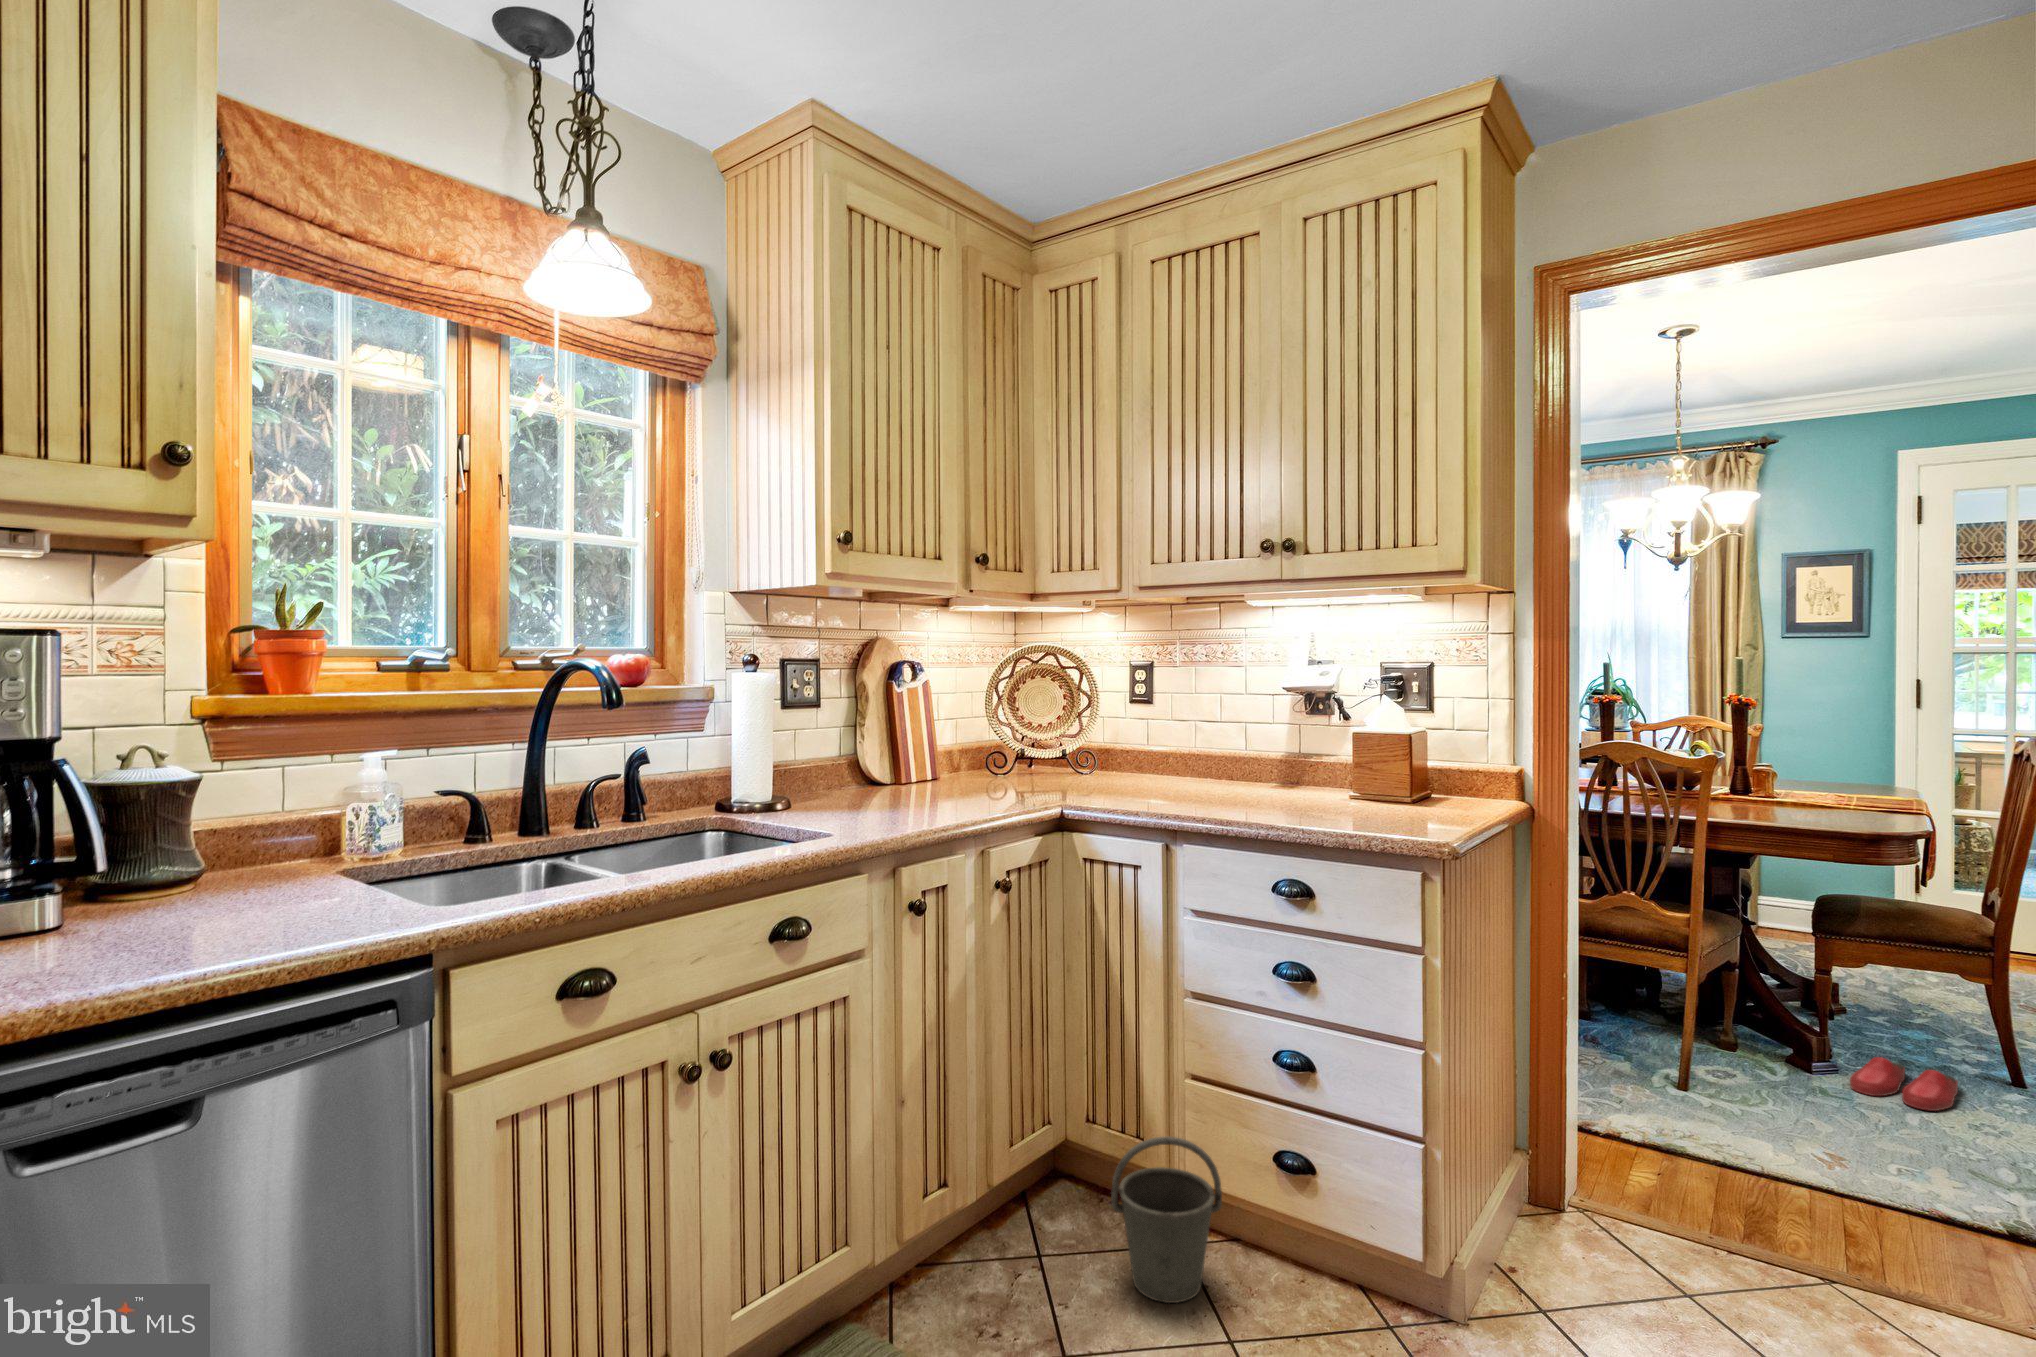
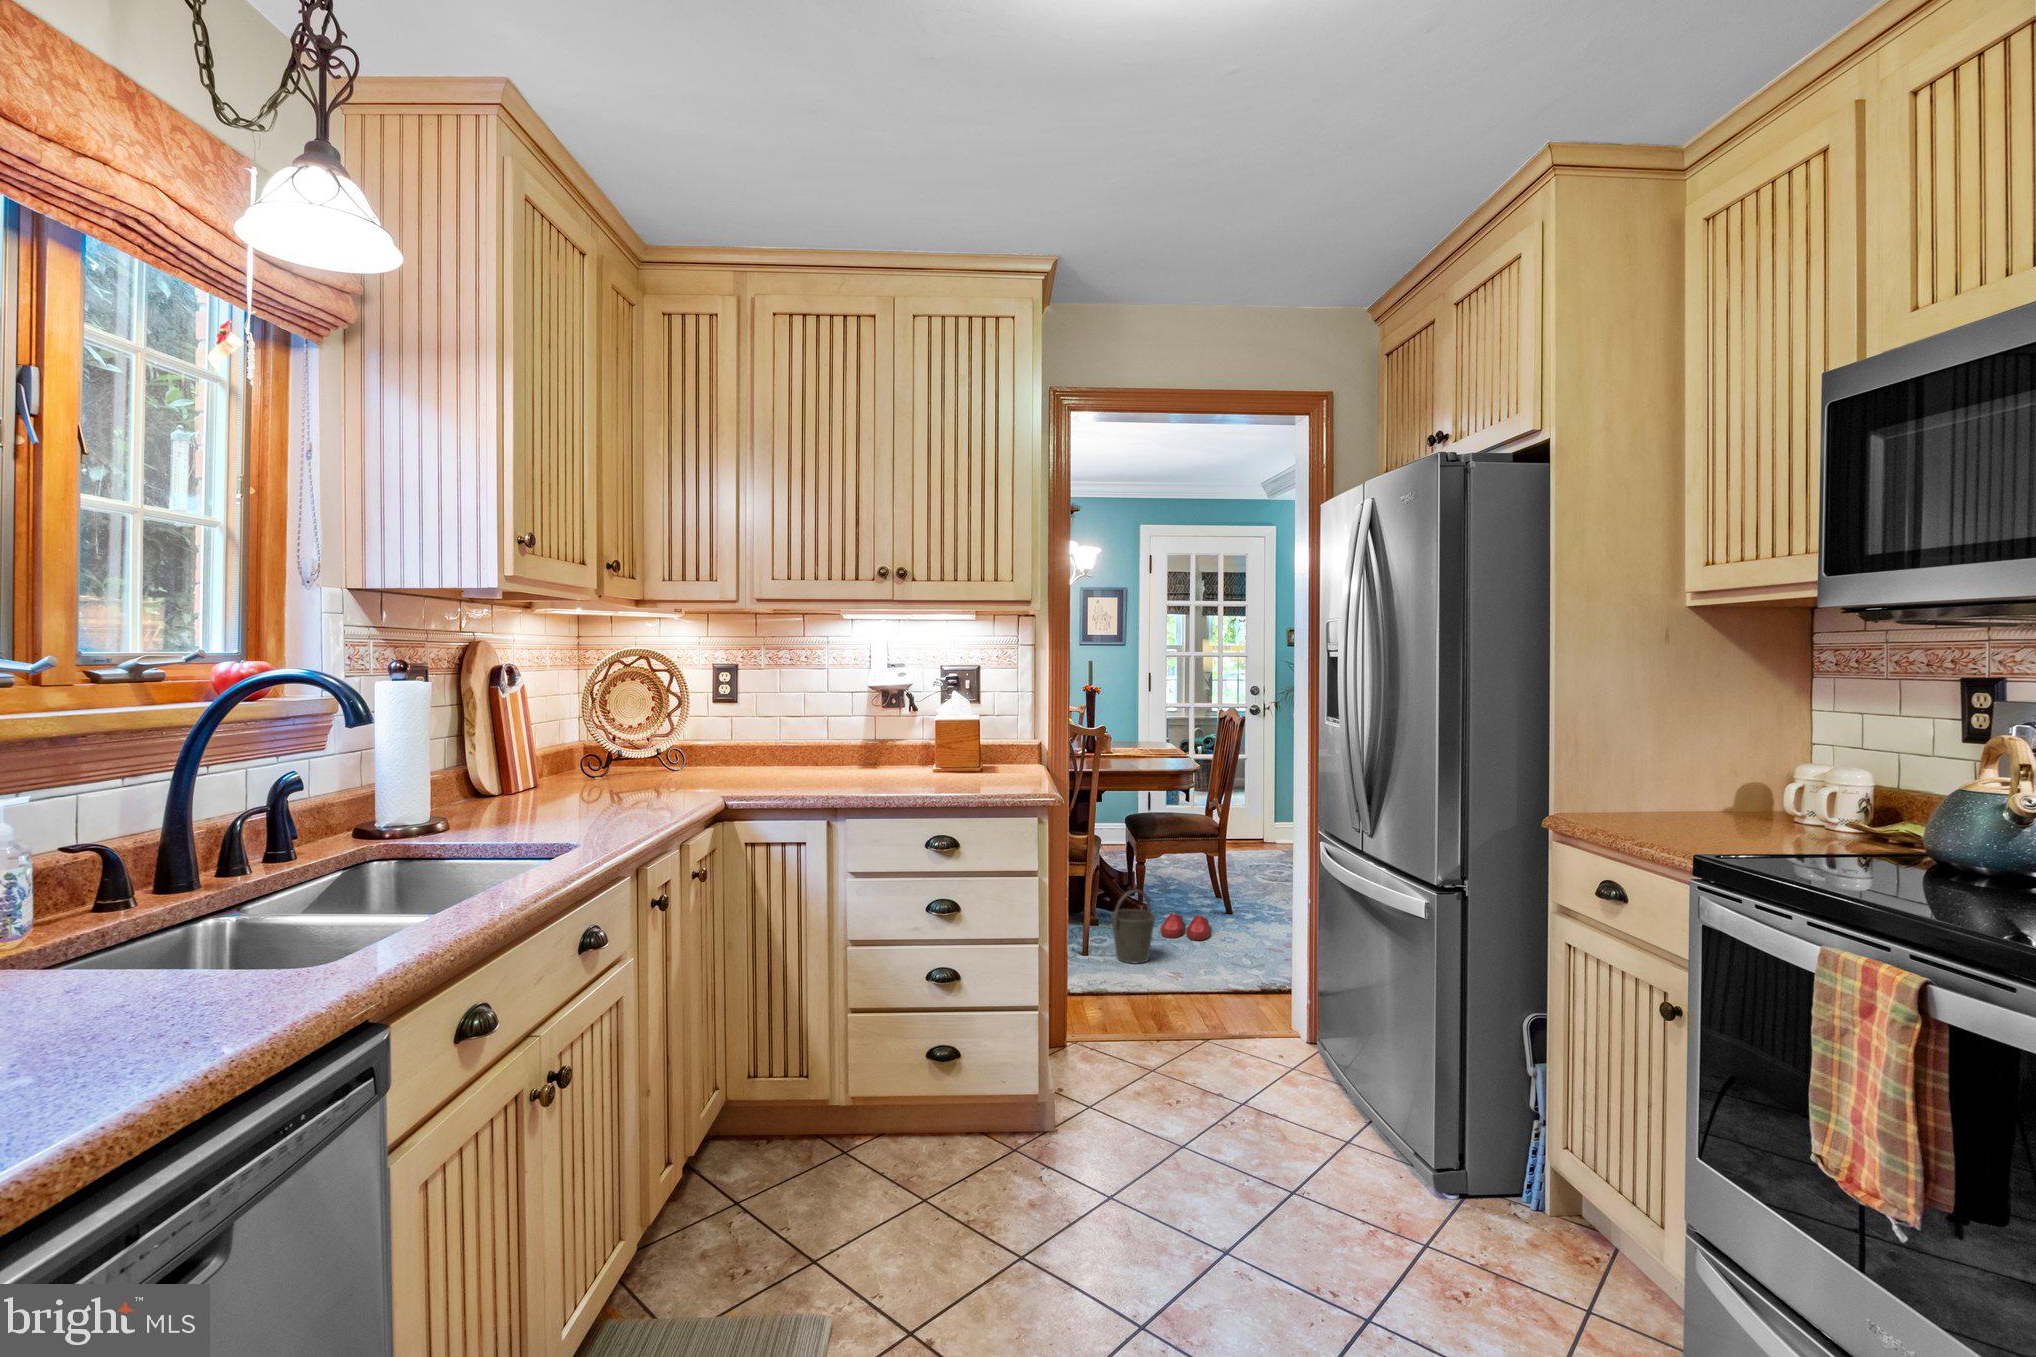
bucket: present [1111,1136,1222,1303] -> present [1111,889,1155,963]

